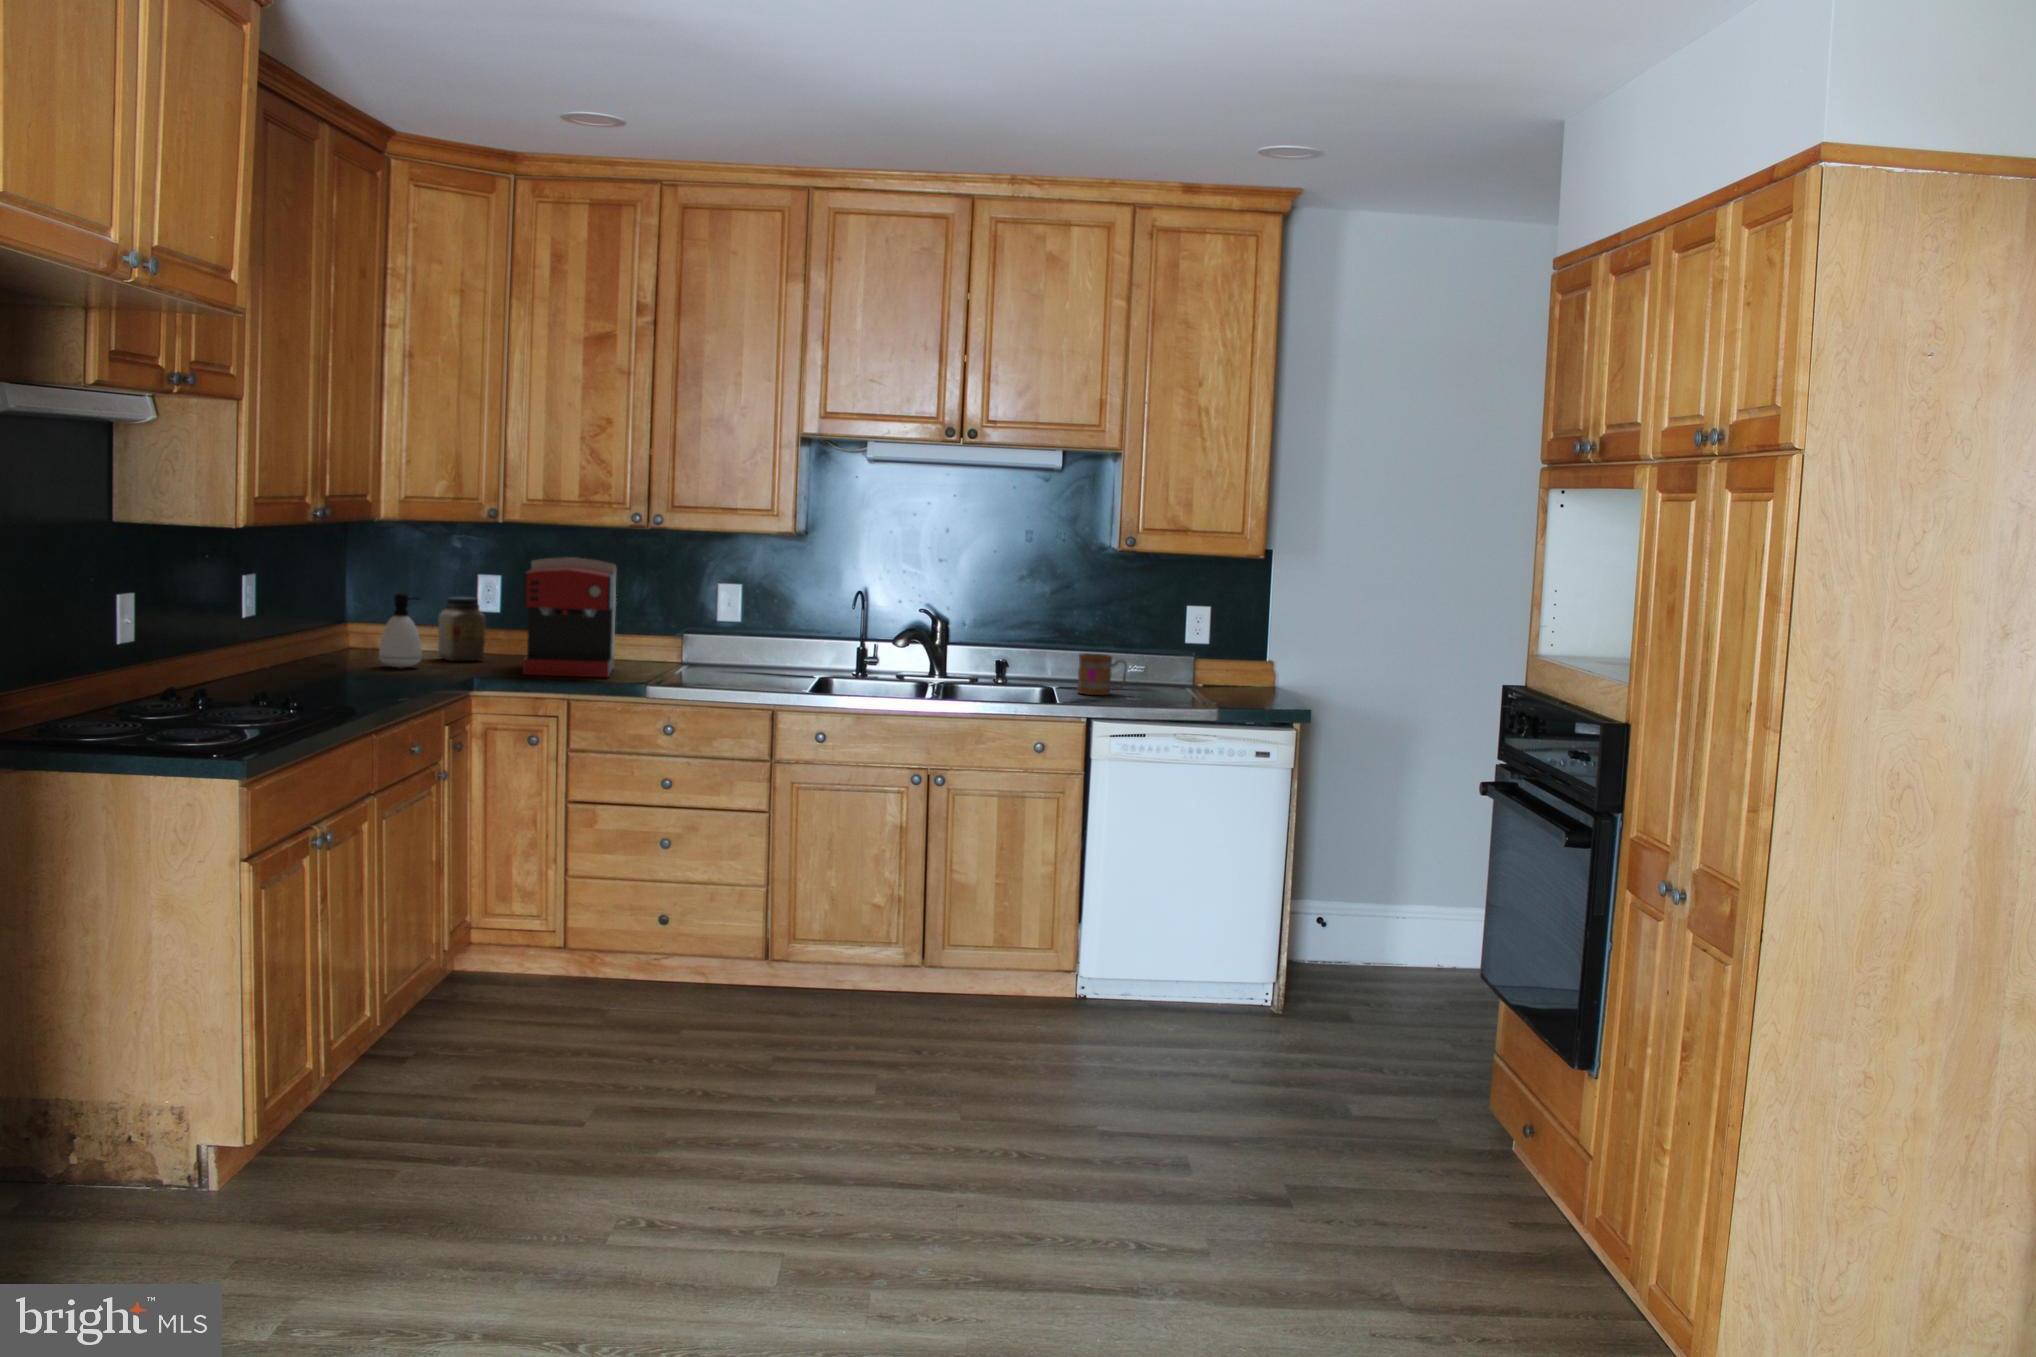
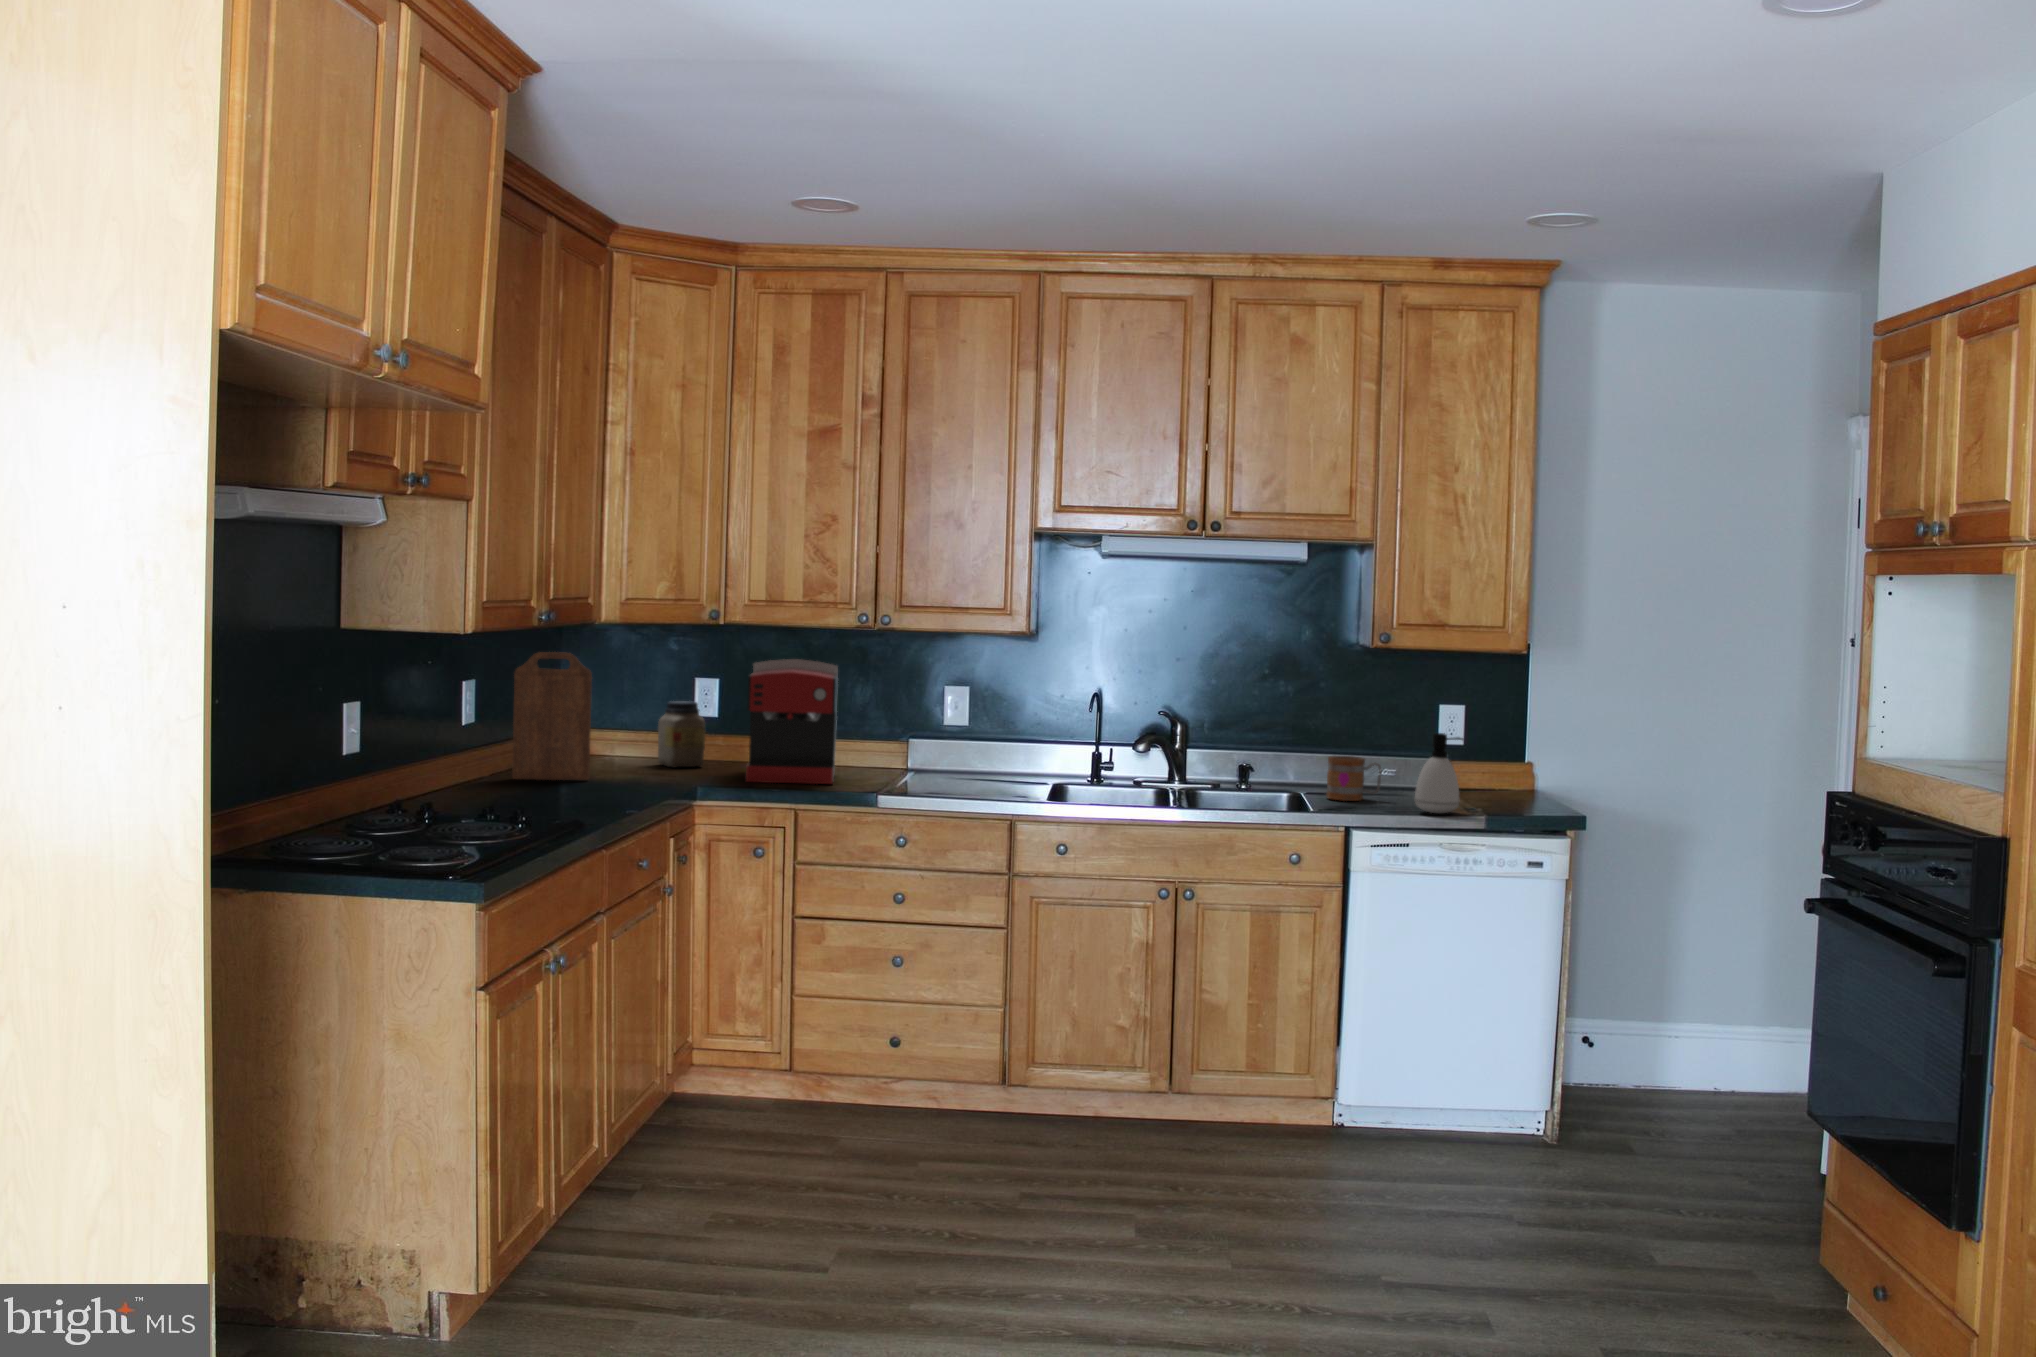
cutting board: none [288,547,367,672] -> present [512,652,592,780]
soap dispenser: present [379,593,422,668] -> present [1415,733,1463,813]

